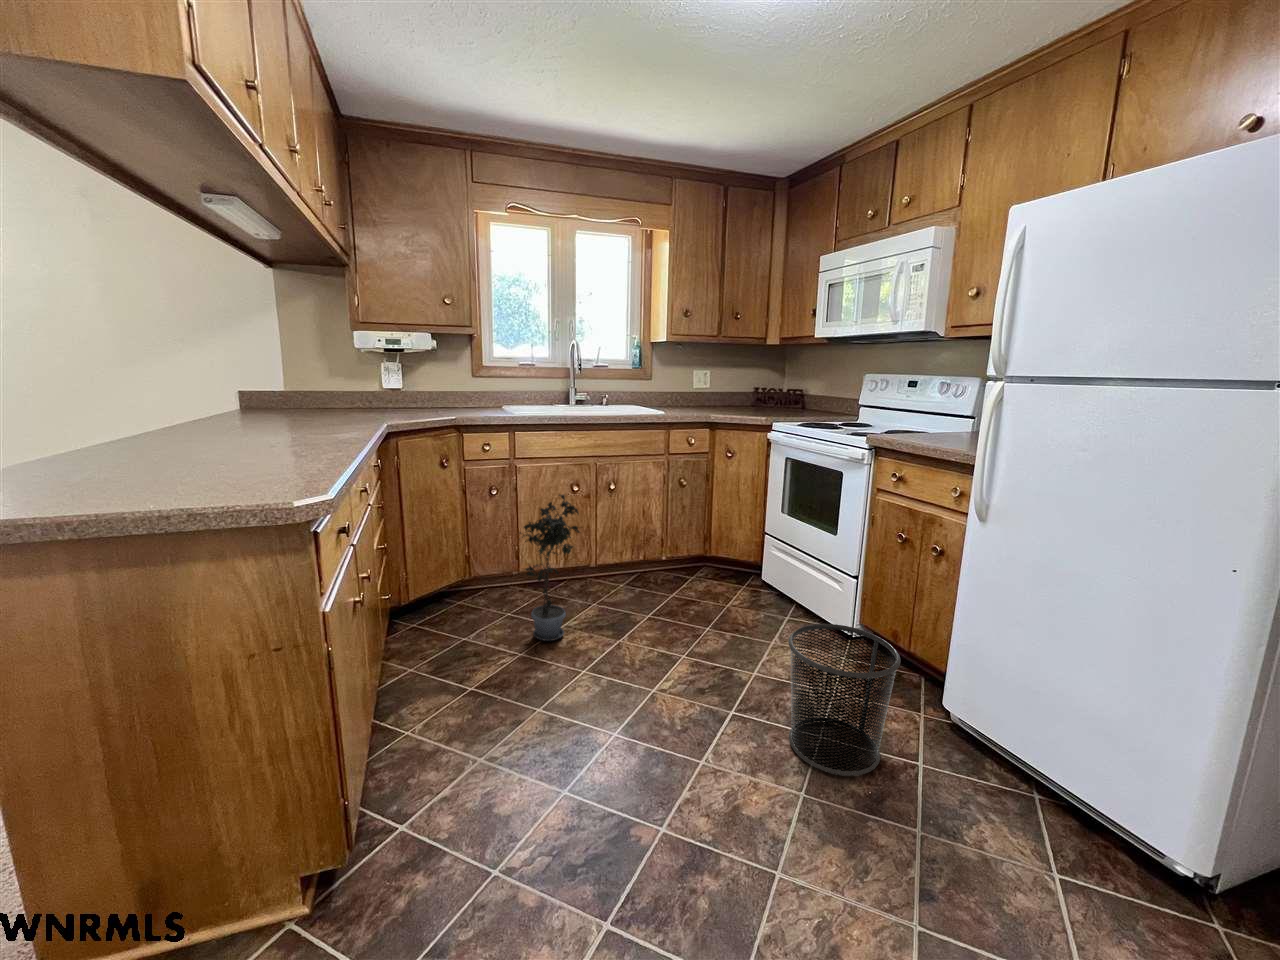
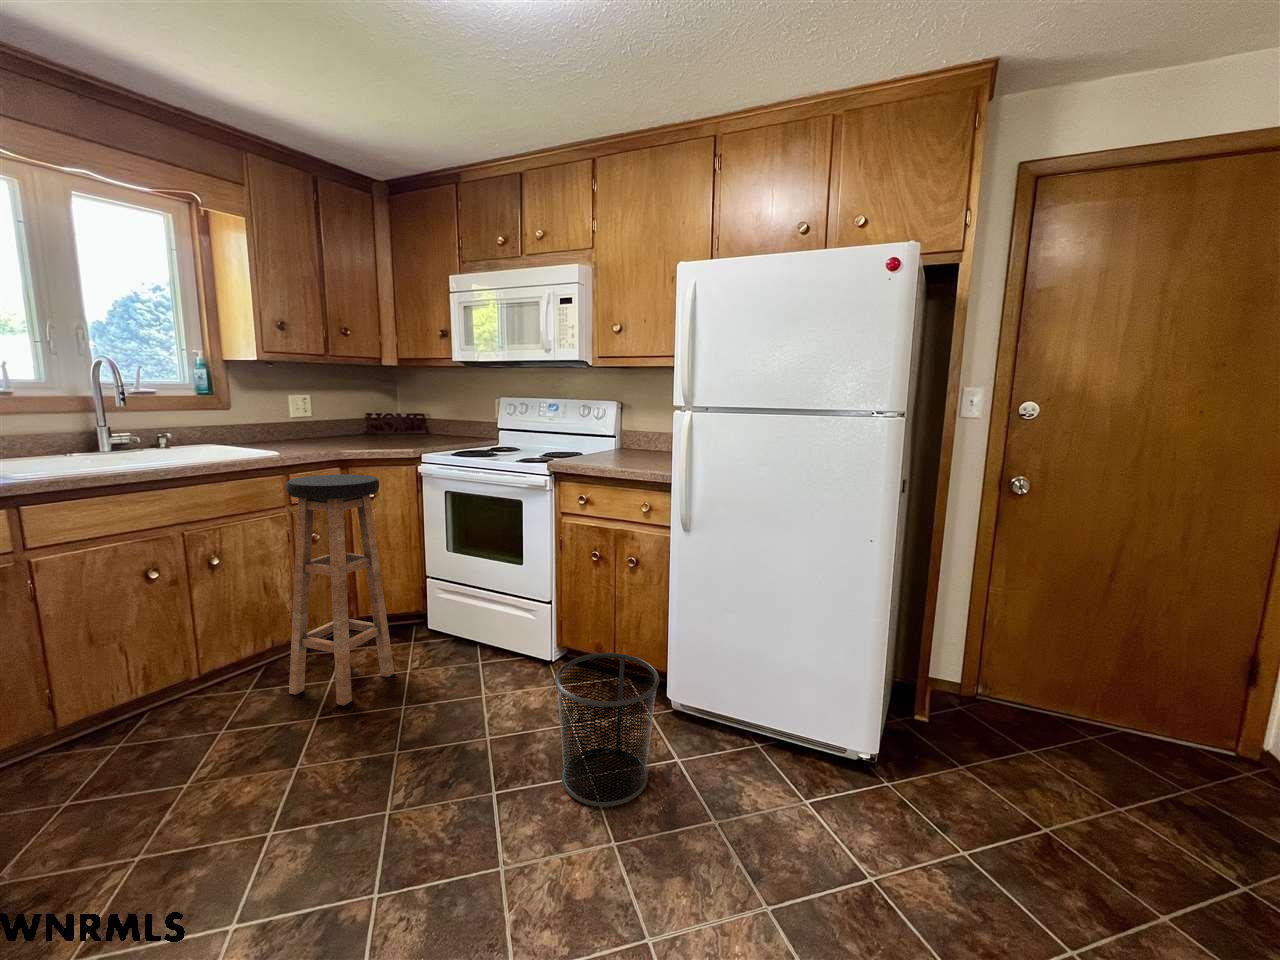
bar stool: none [647,434,720,612] -> present [287,474,394,705]
potted plant: present [520,495,580,641] -> none [70,590,213,835]

